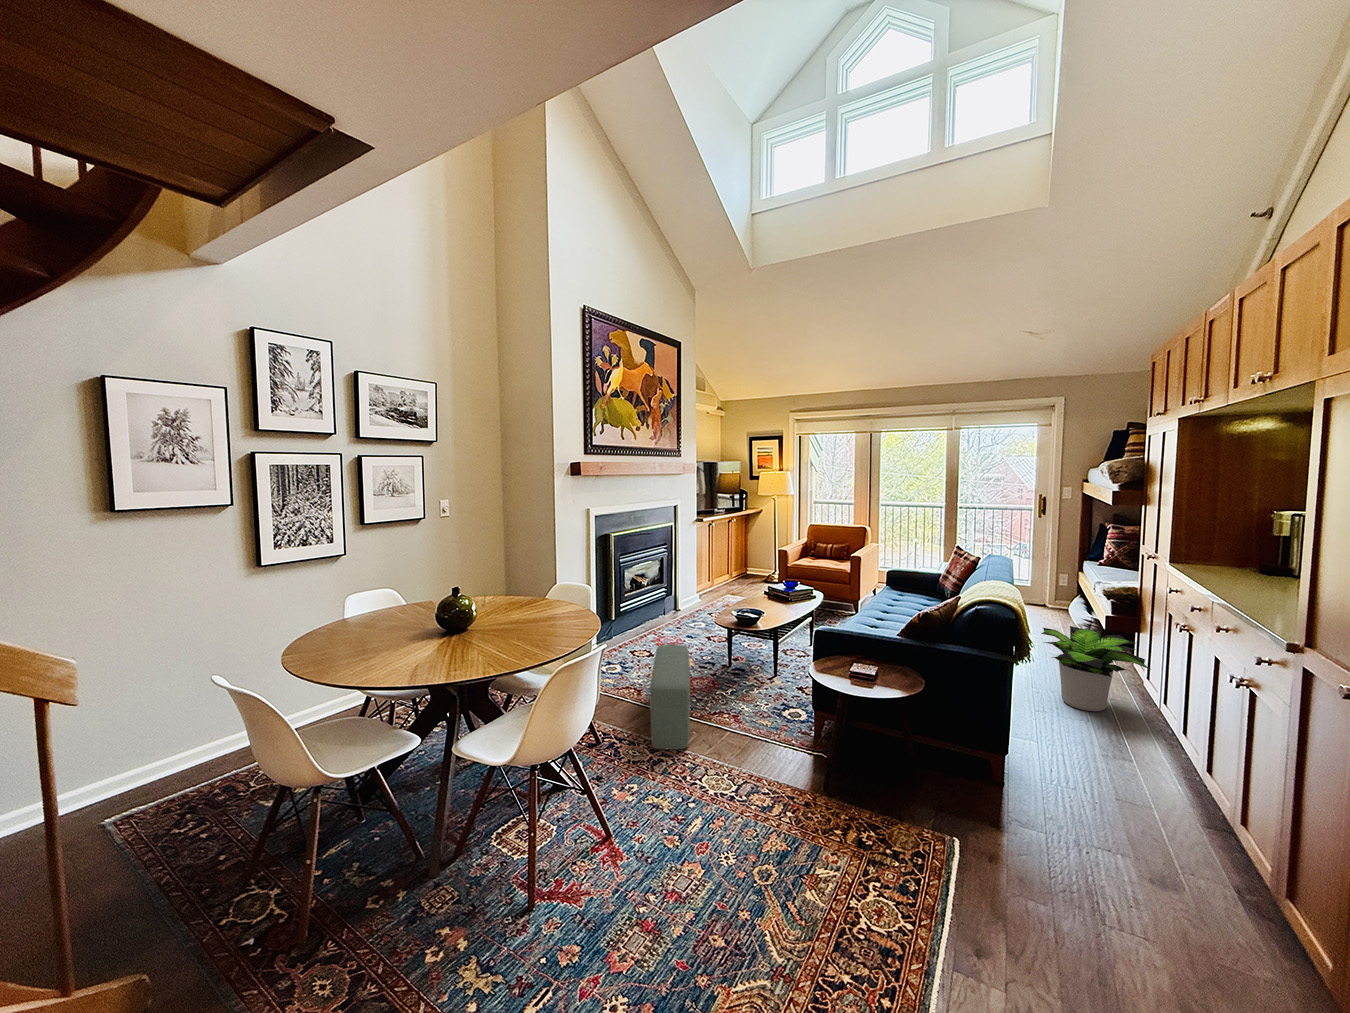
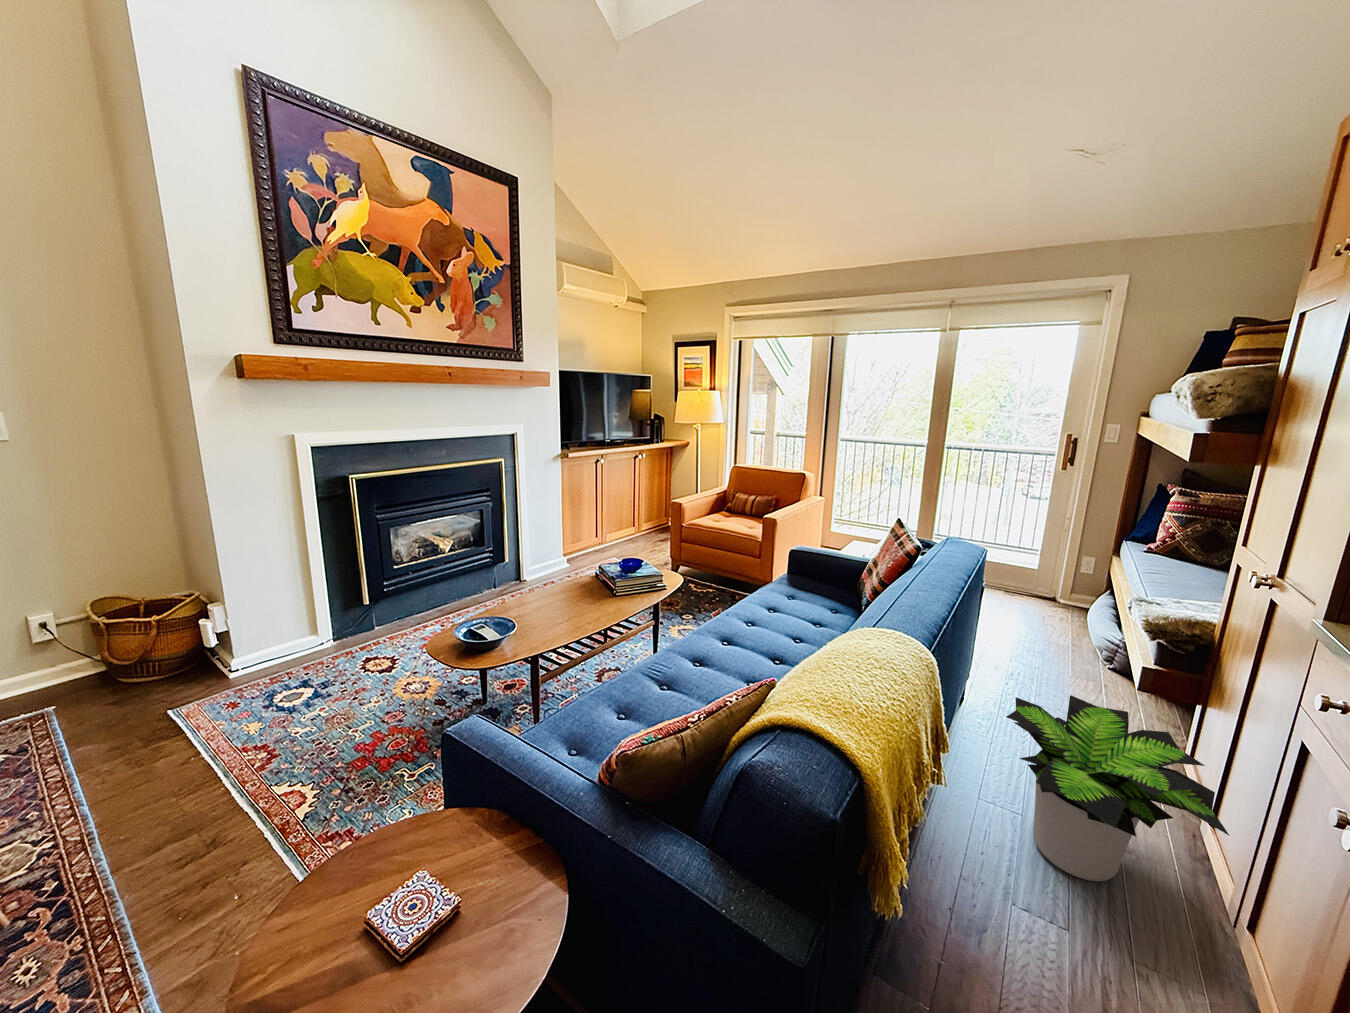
pouf: present [650,644,690,750] -> none [86,696,355,966]

